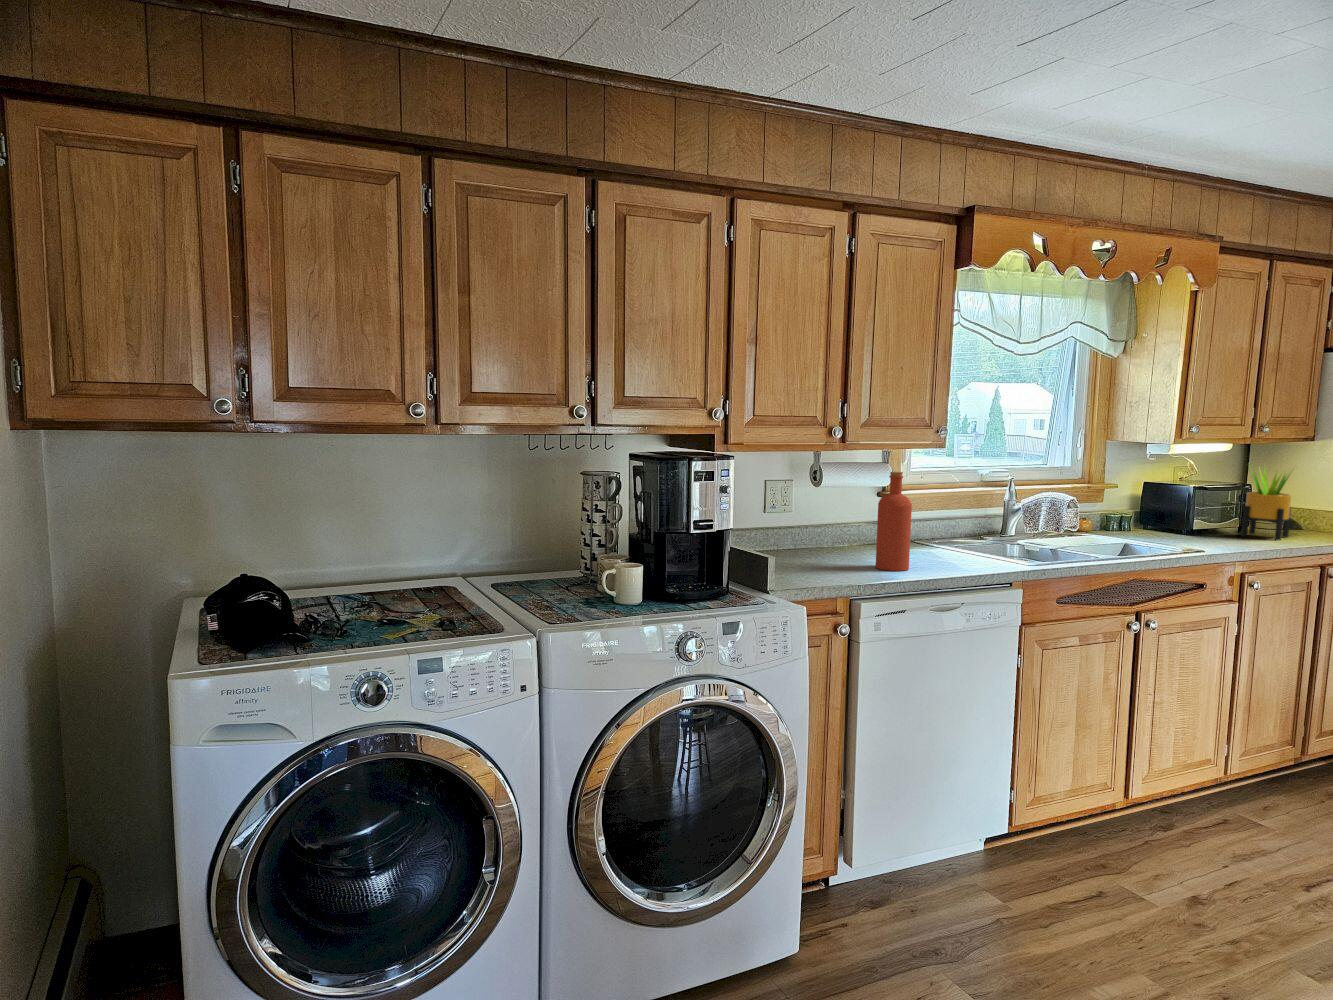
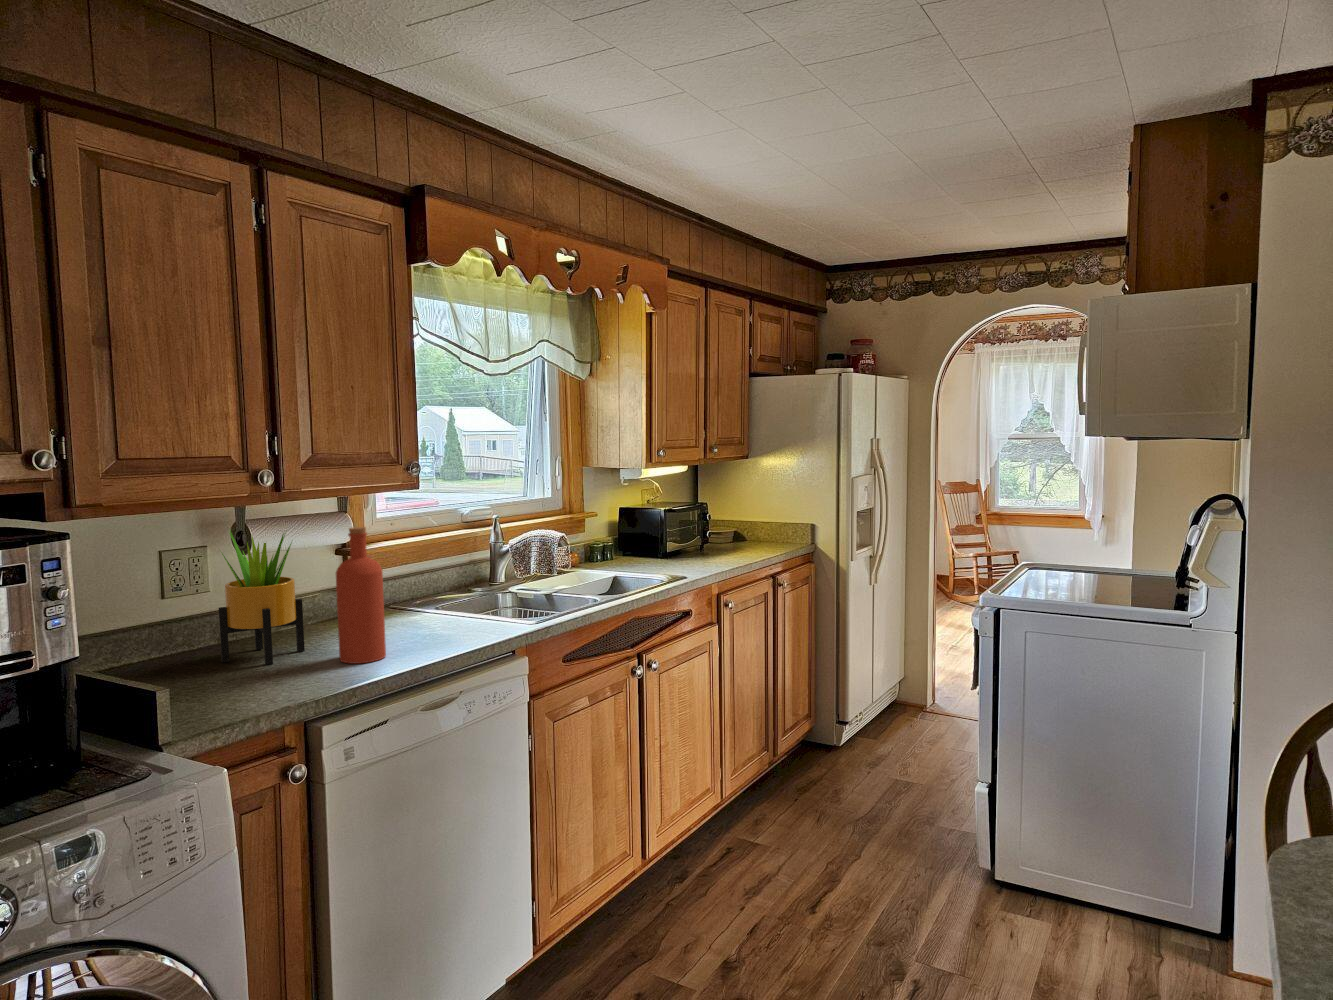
potted plant: present [1241,470,1291,541] -> present [219,531,305,665]

